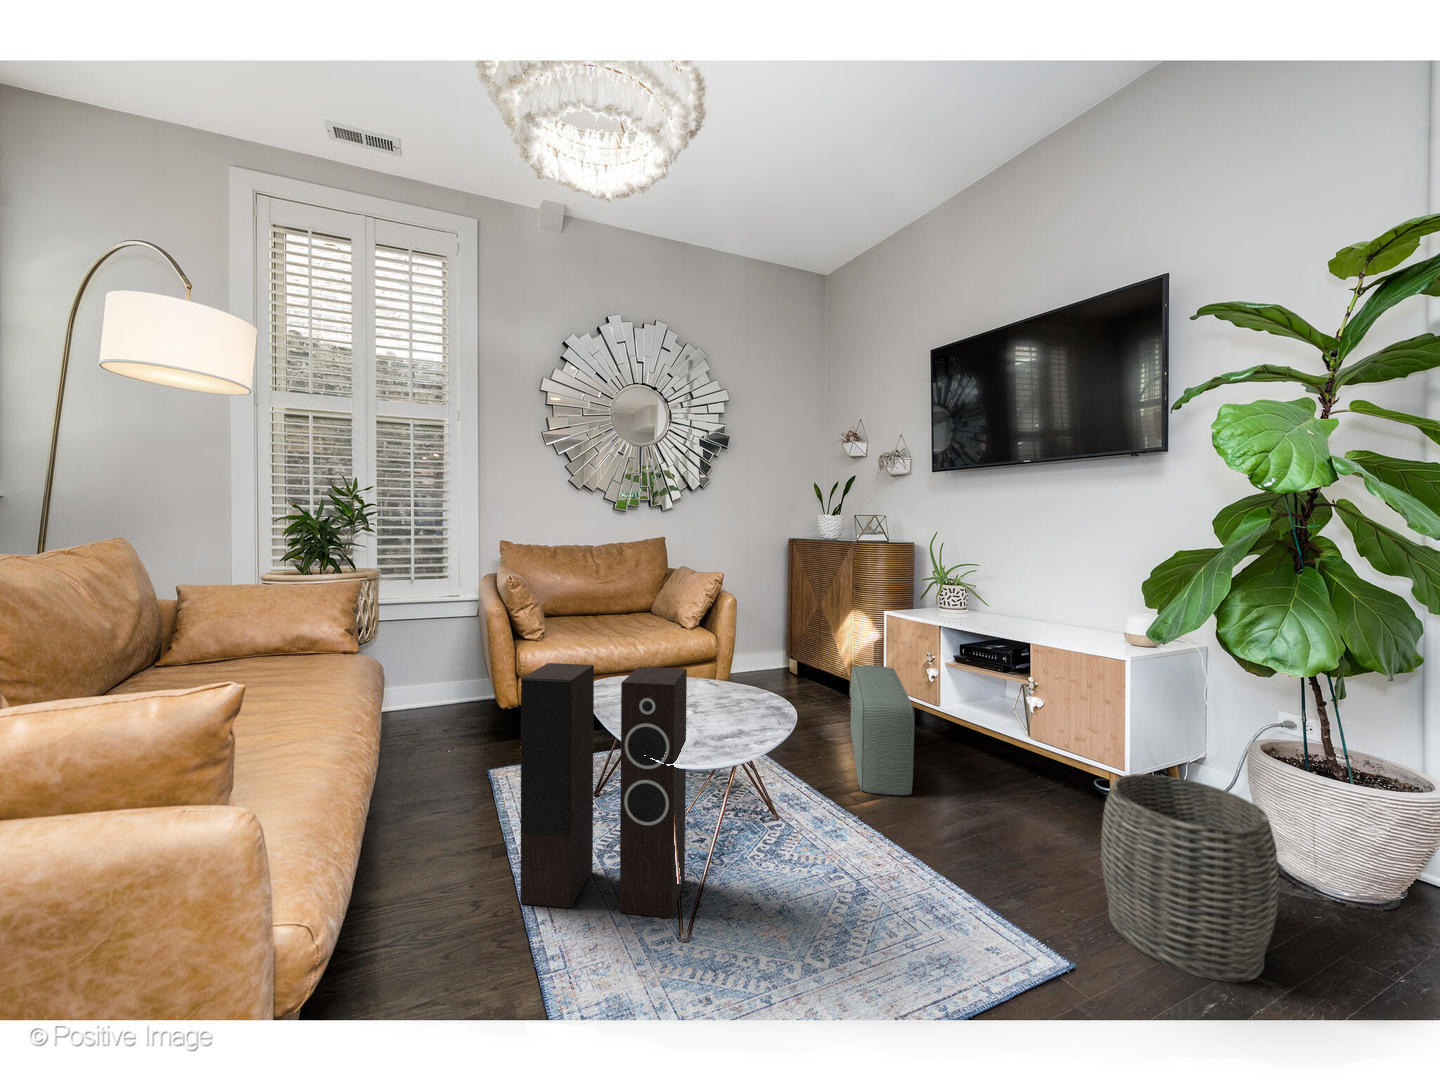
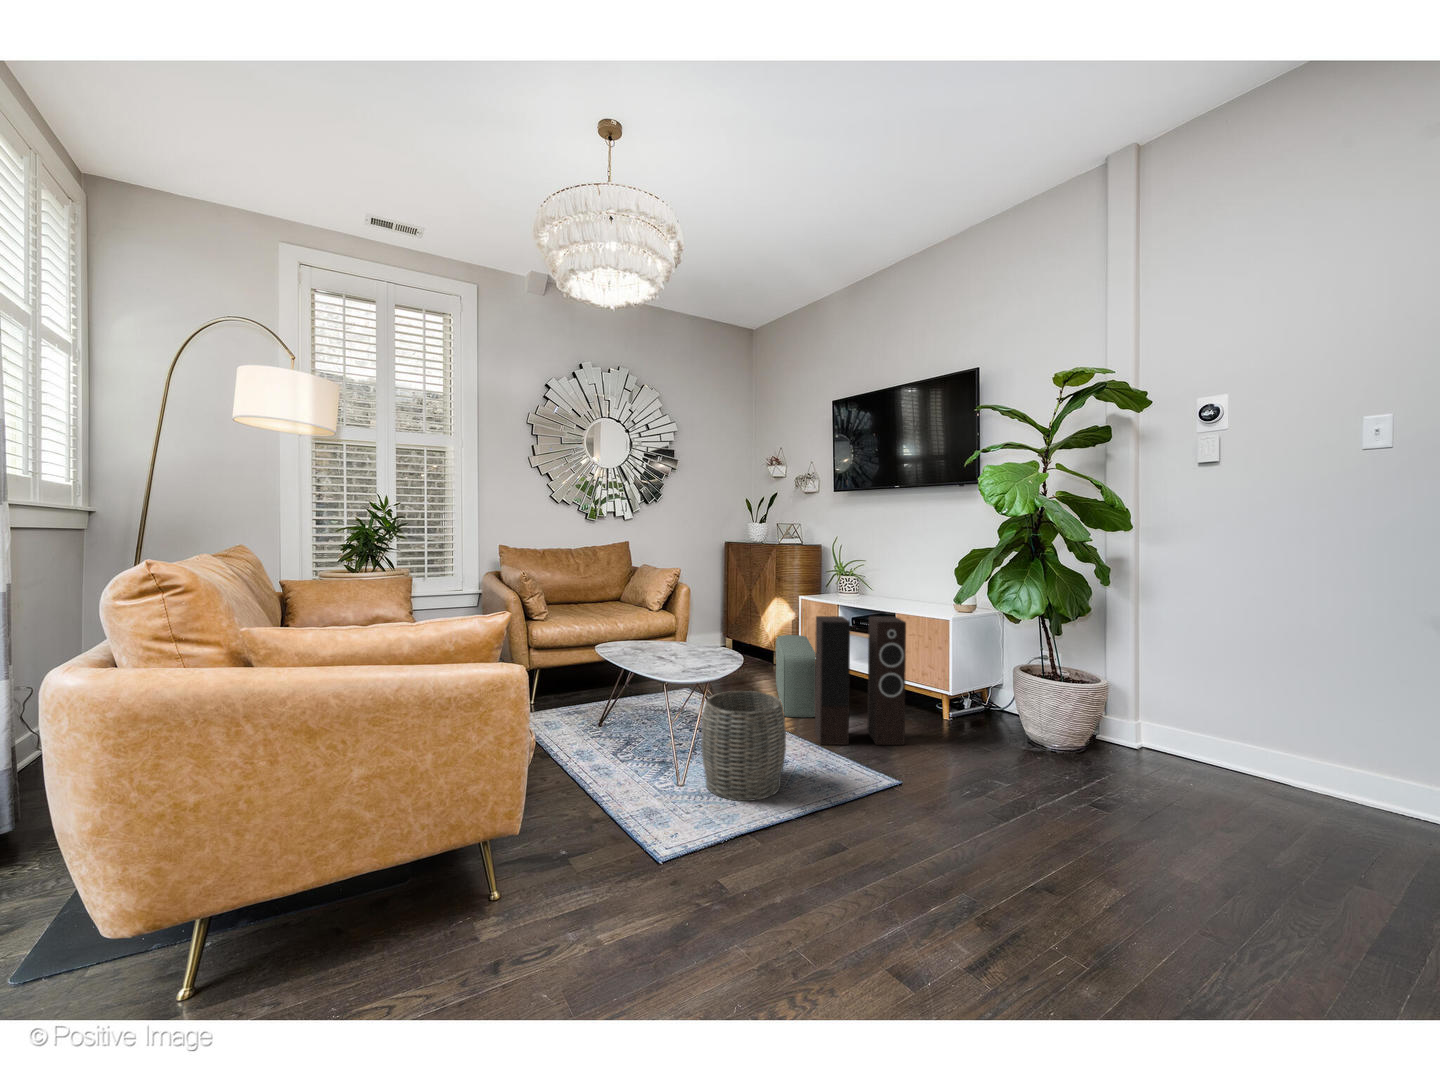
speaker: present [520,663,687,918] -> present [815,616,906,745]
woven basket: present [1101,774,1279,982] -> present [701,691,786,801]

